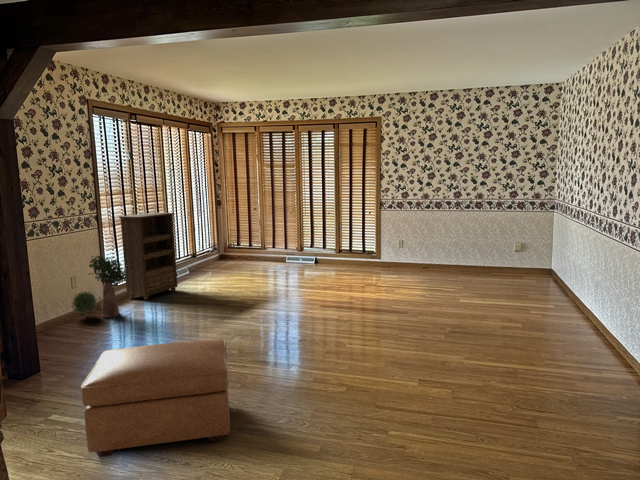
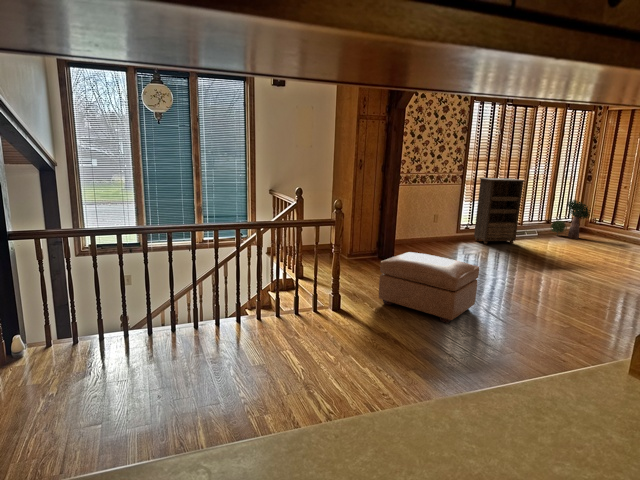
potted plant: present [72,256,127,317] -> present [550,200,591,239]

